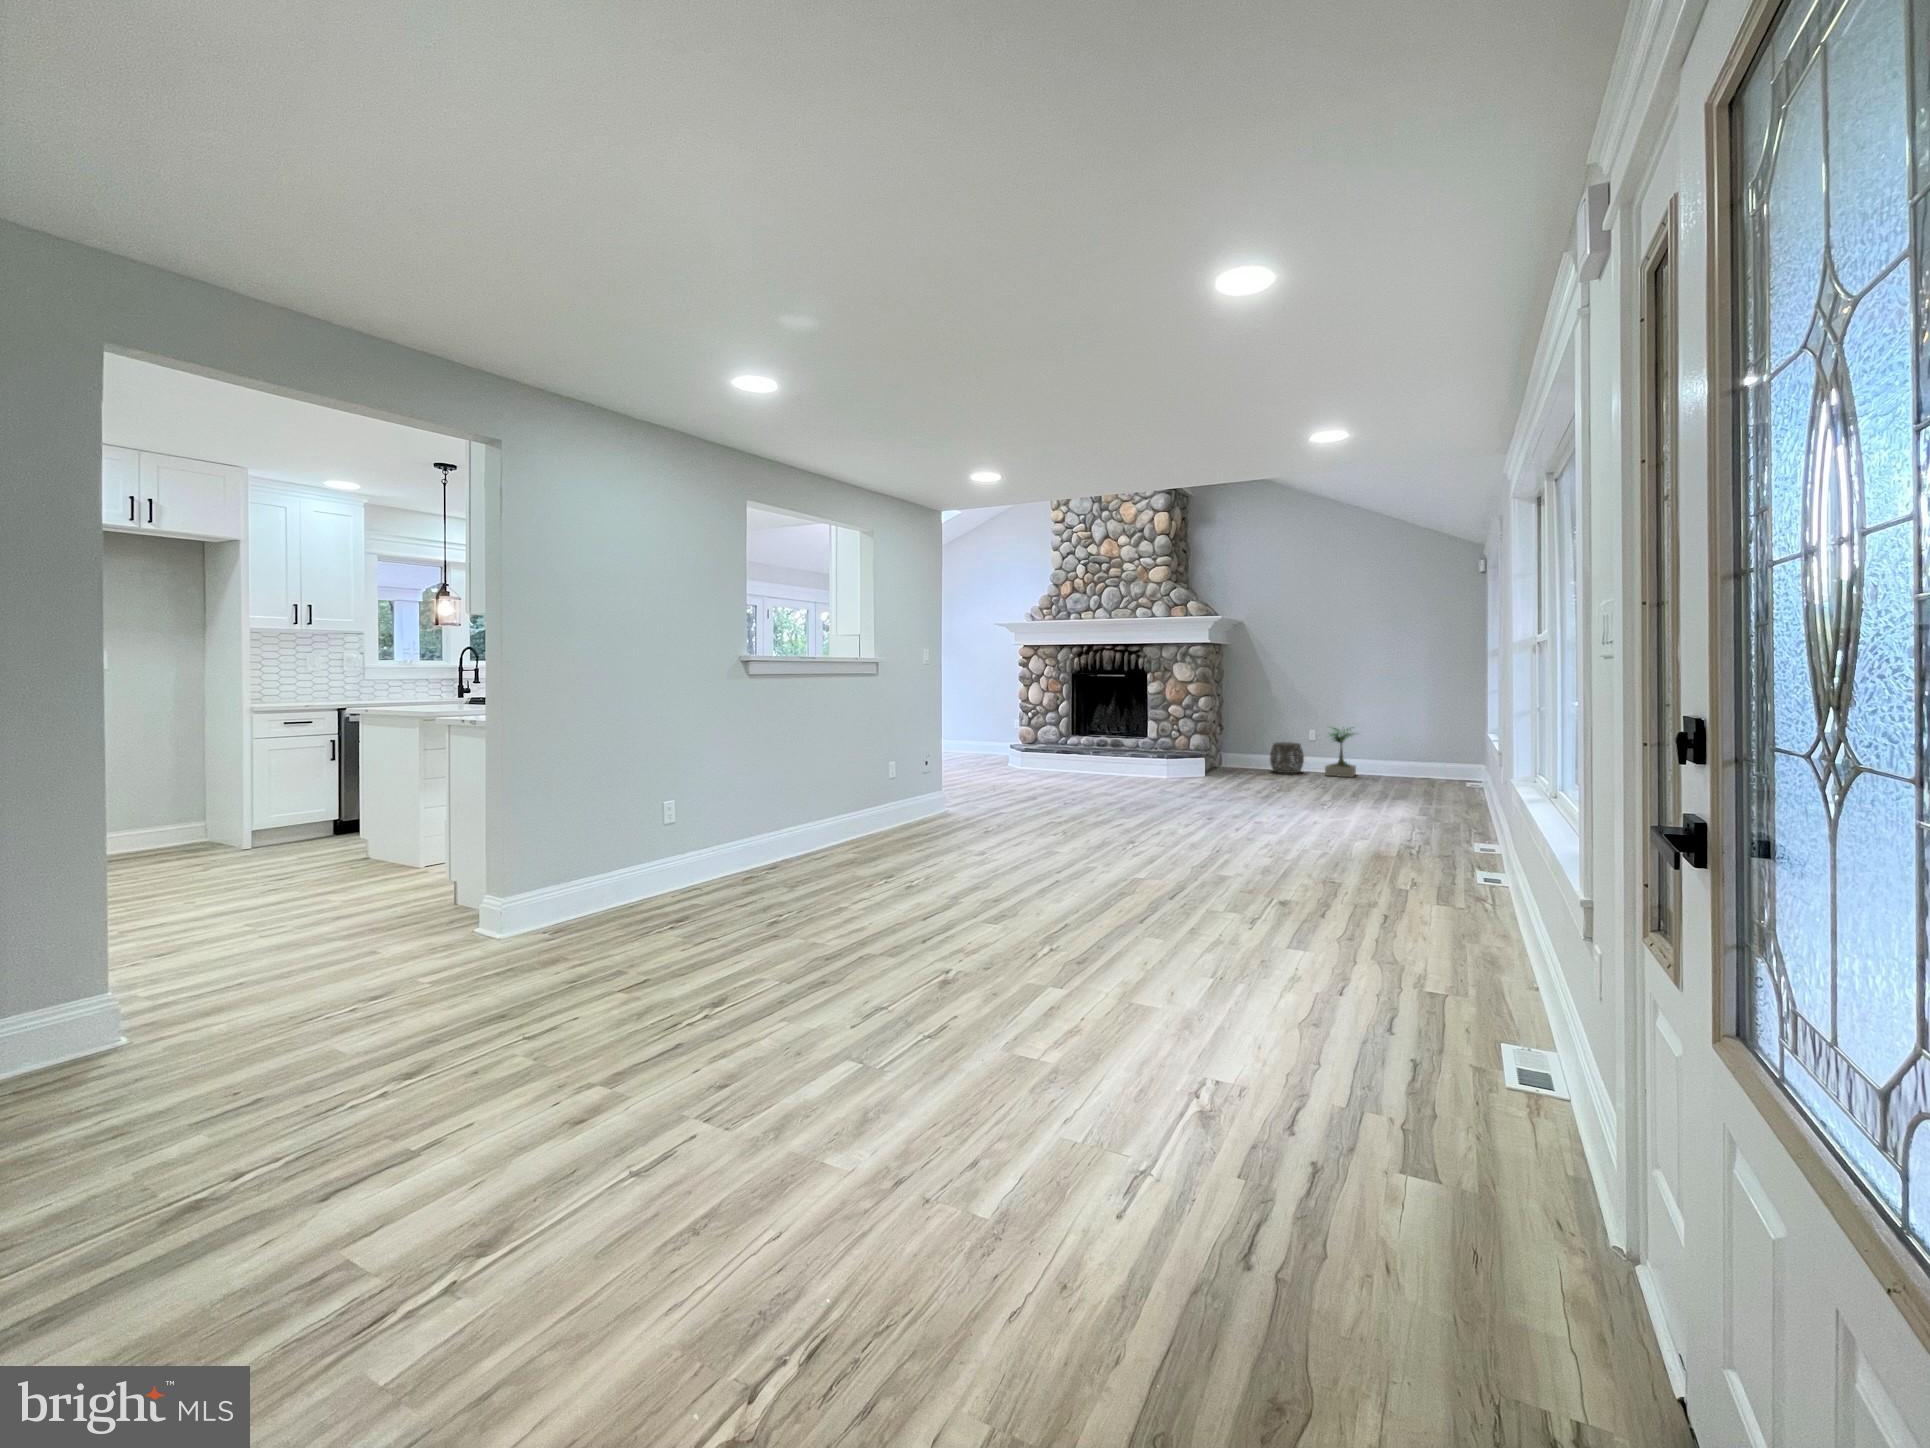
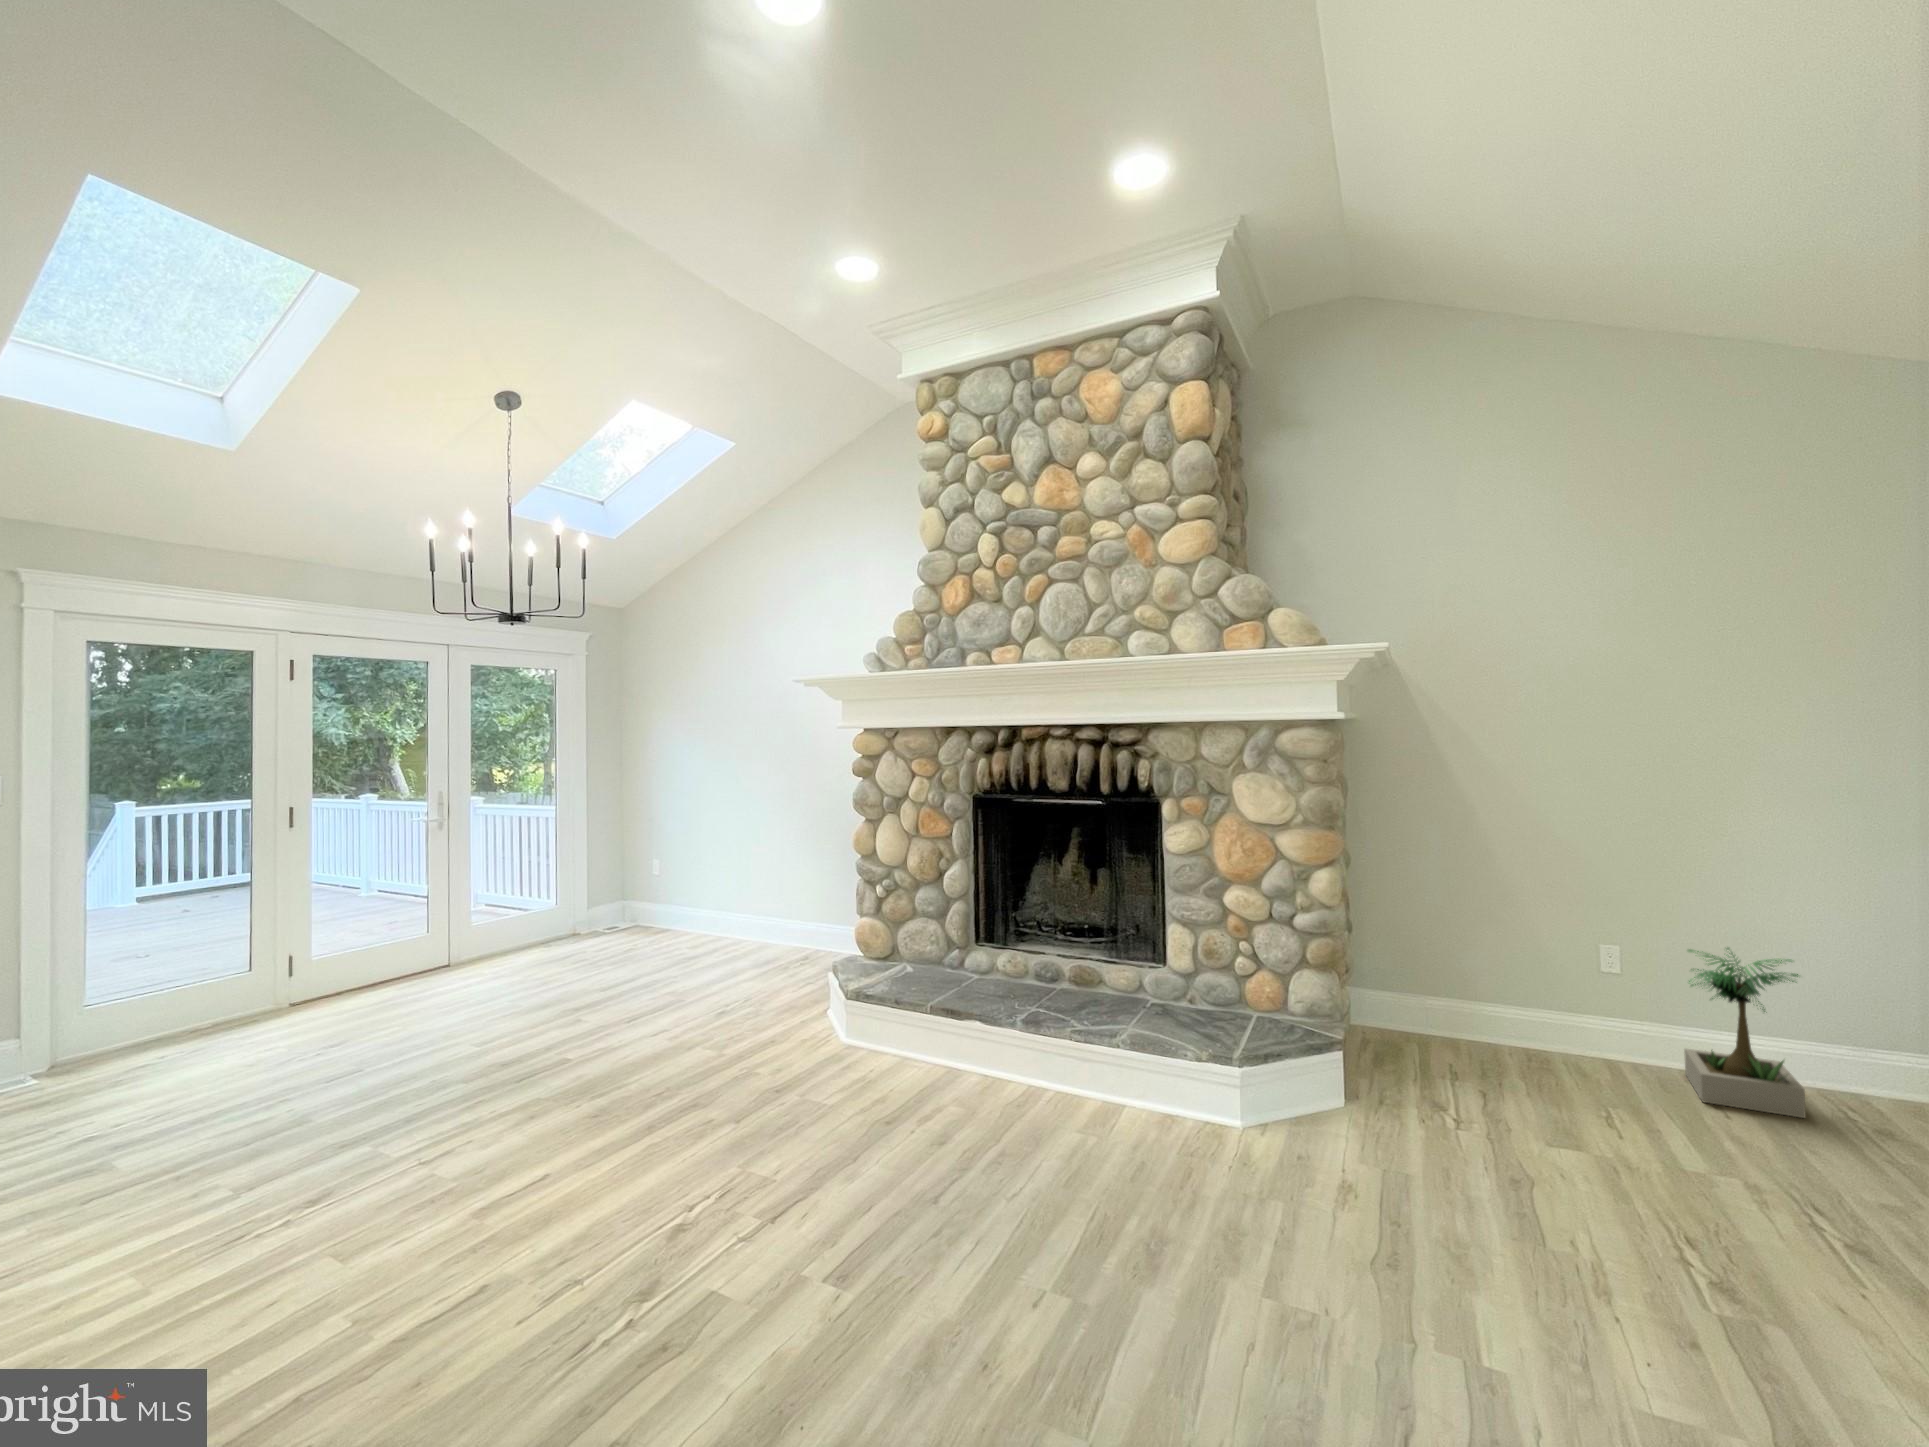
woven basket: present [1270,742,1304,773] -> none [1500,977,1612,1079]

